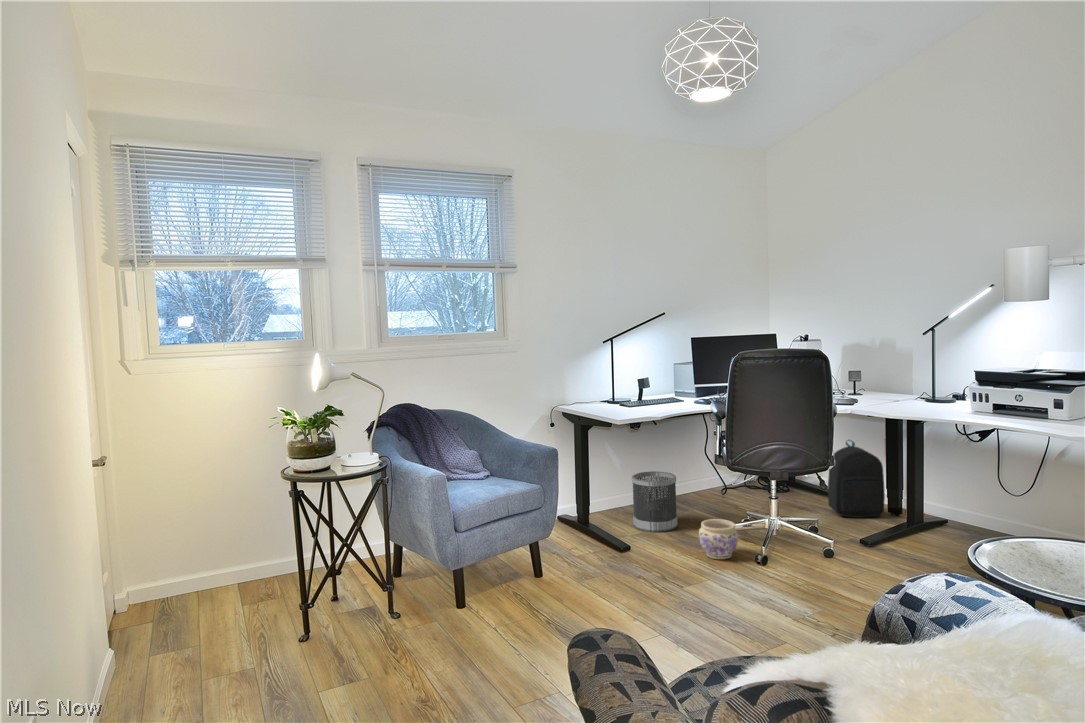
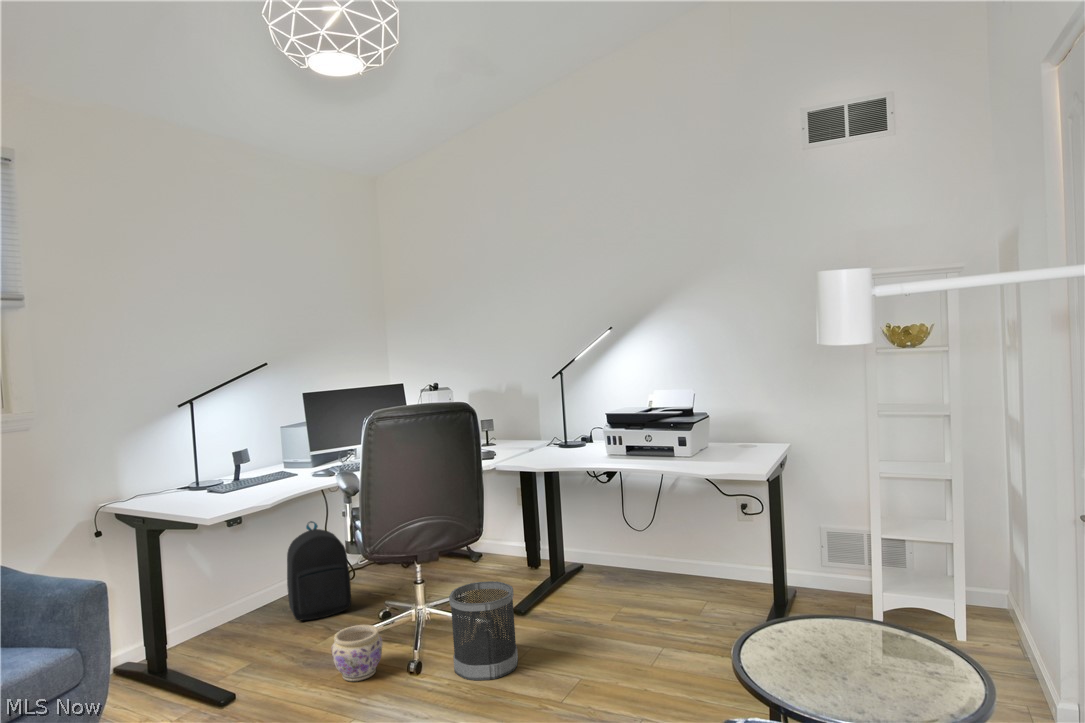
backpack: present [828,440,885,518] -> present [287,521,351,620]
wastebasket: present [632,471,678,532] -> present [449,581,518,680]

